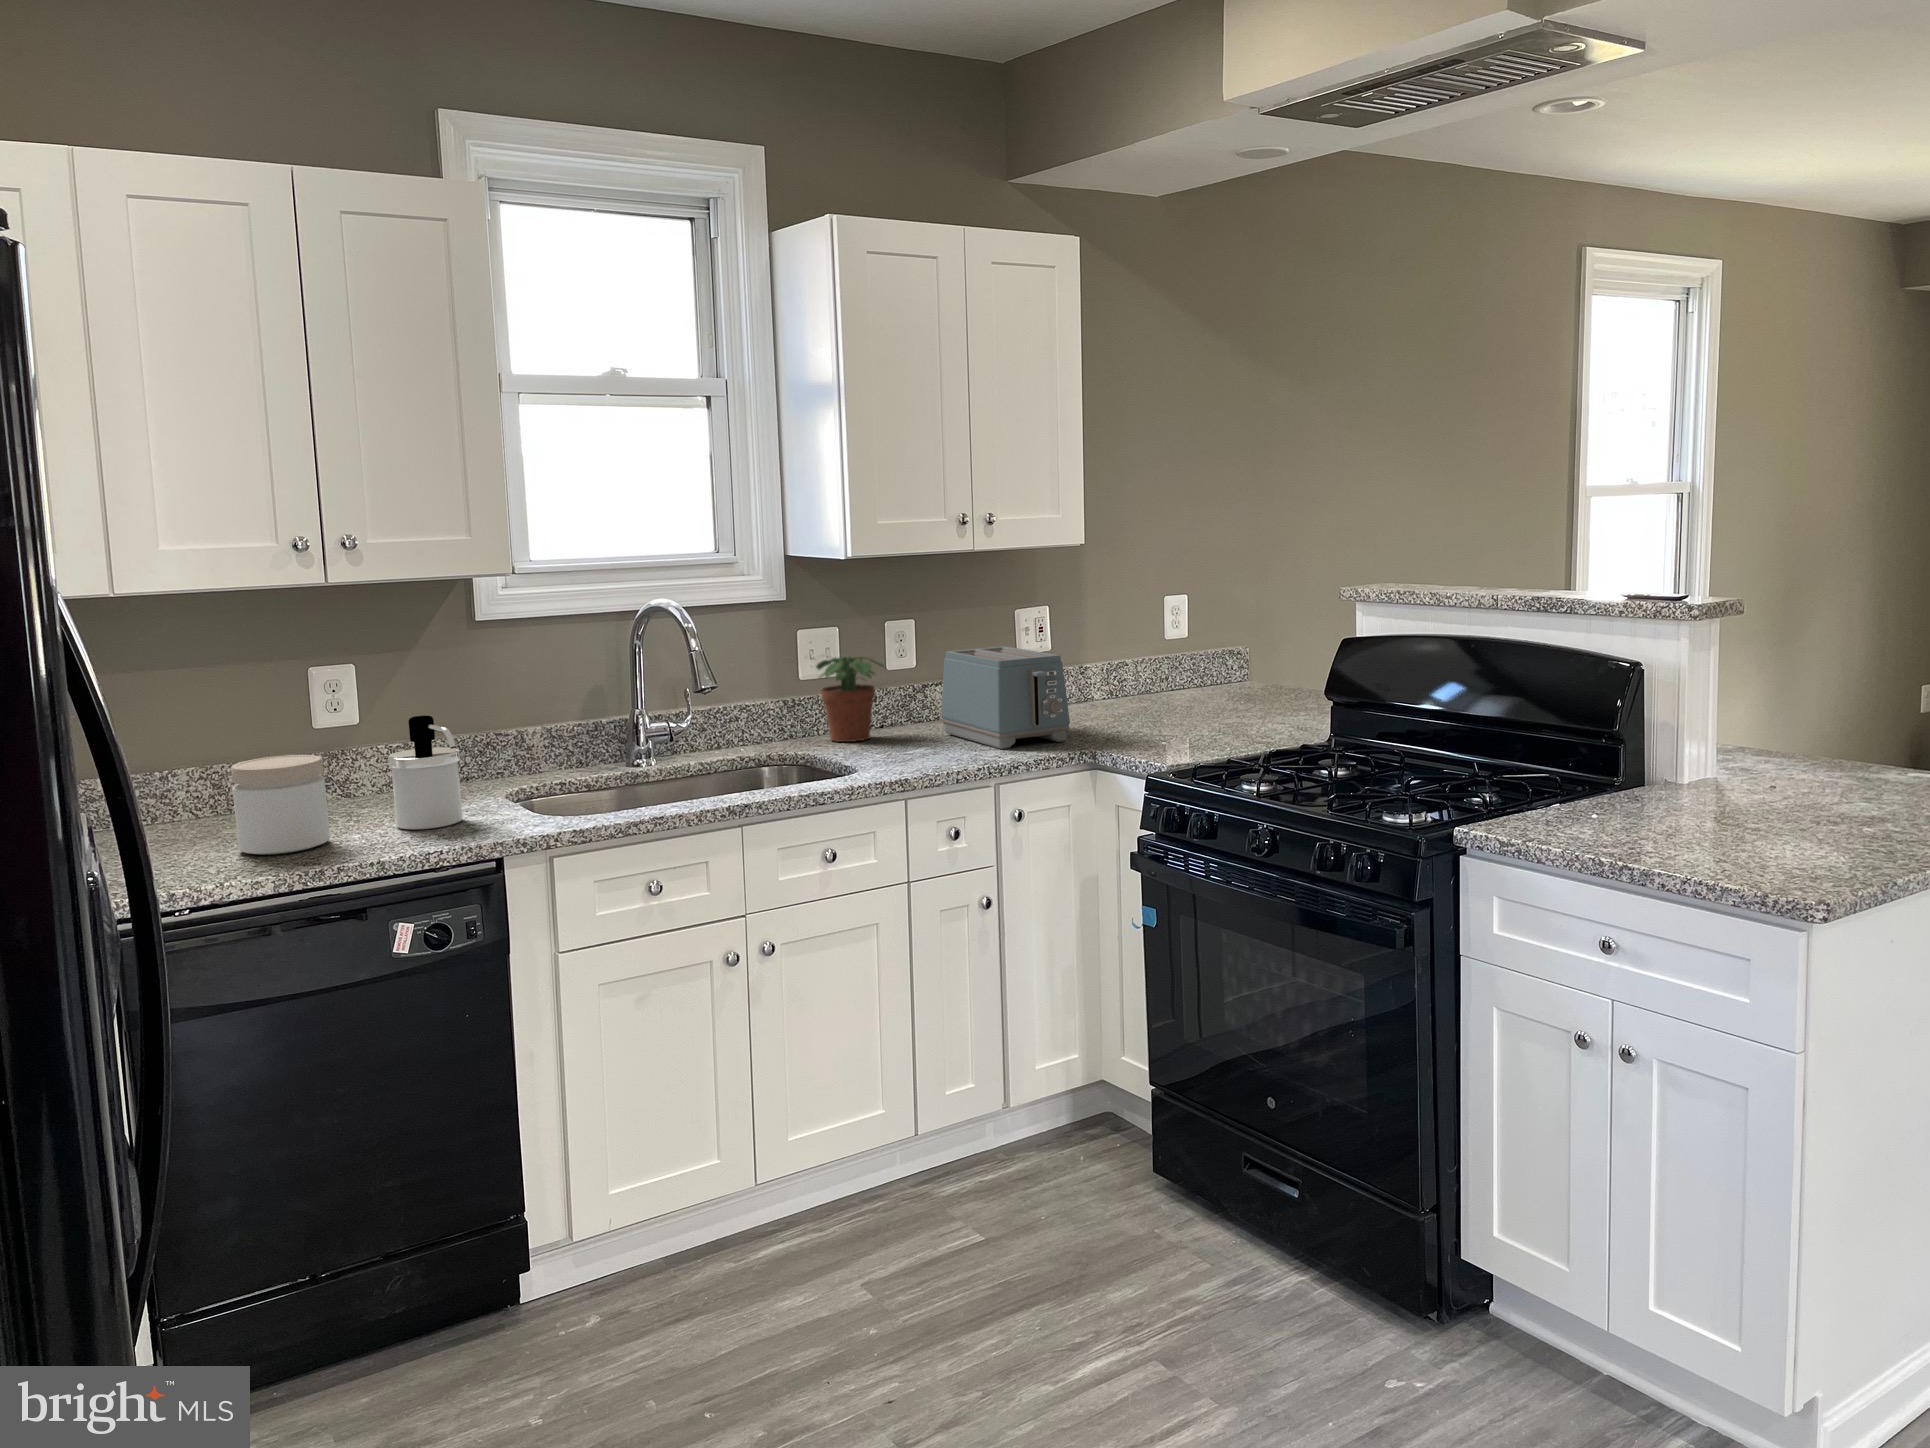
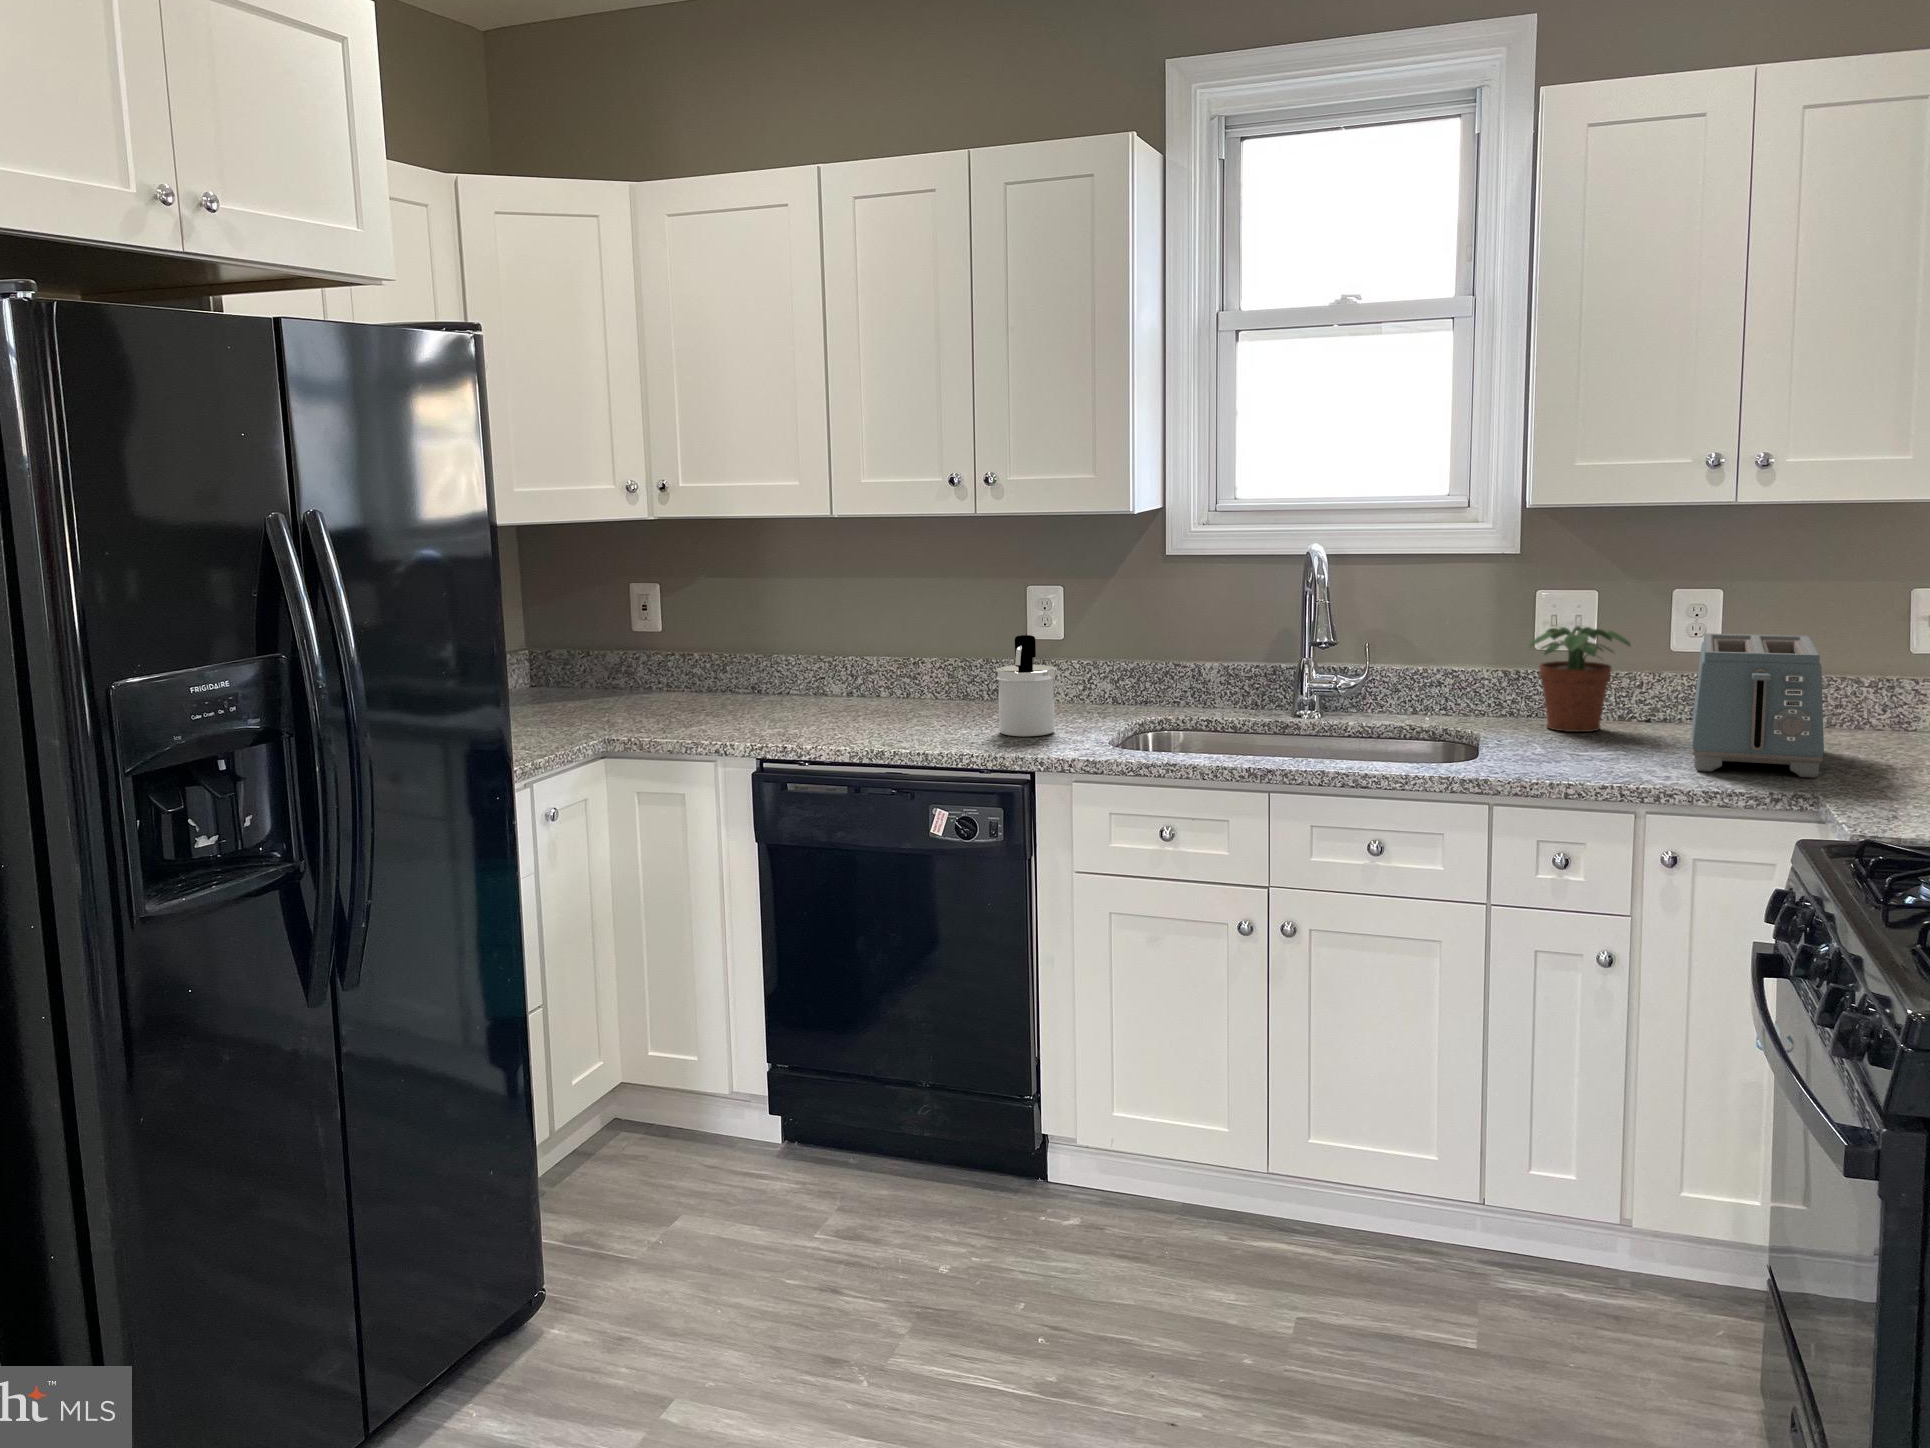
jar: present [231,755,330,855] -> none [877,655,946,734]

